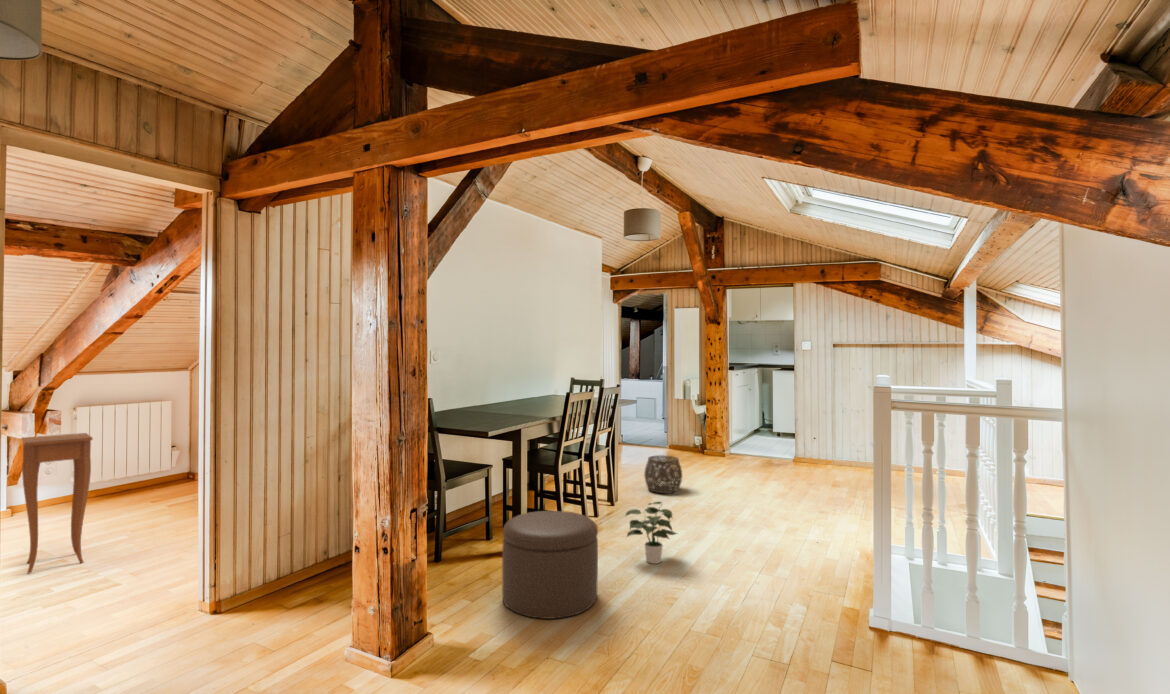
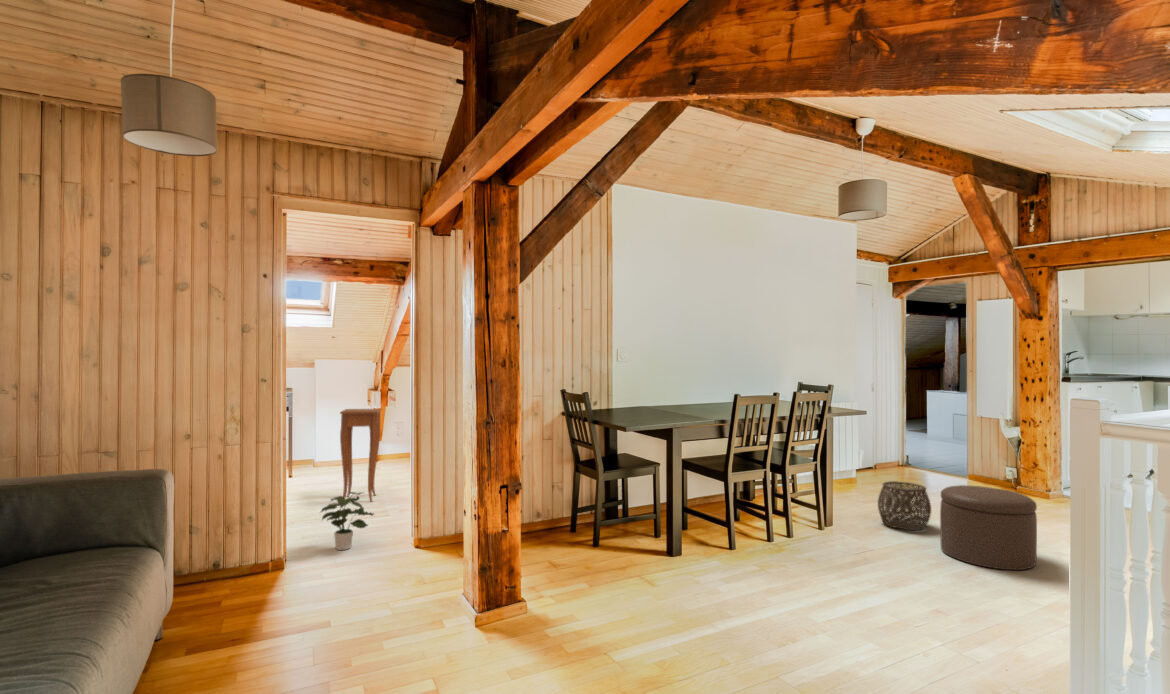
potted plant: present [626,502,677,564] -> present [321,492,374,550]
ottoman: present [502,511,598,619] -> present [940,485,1037,570]

